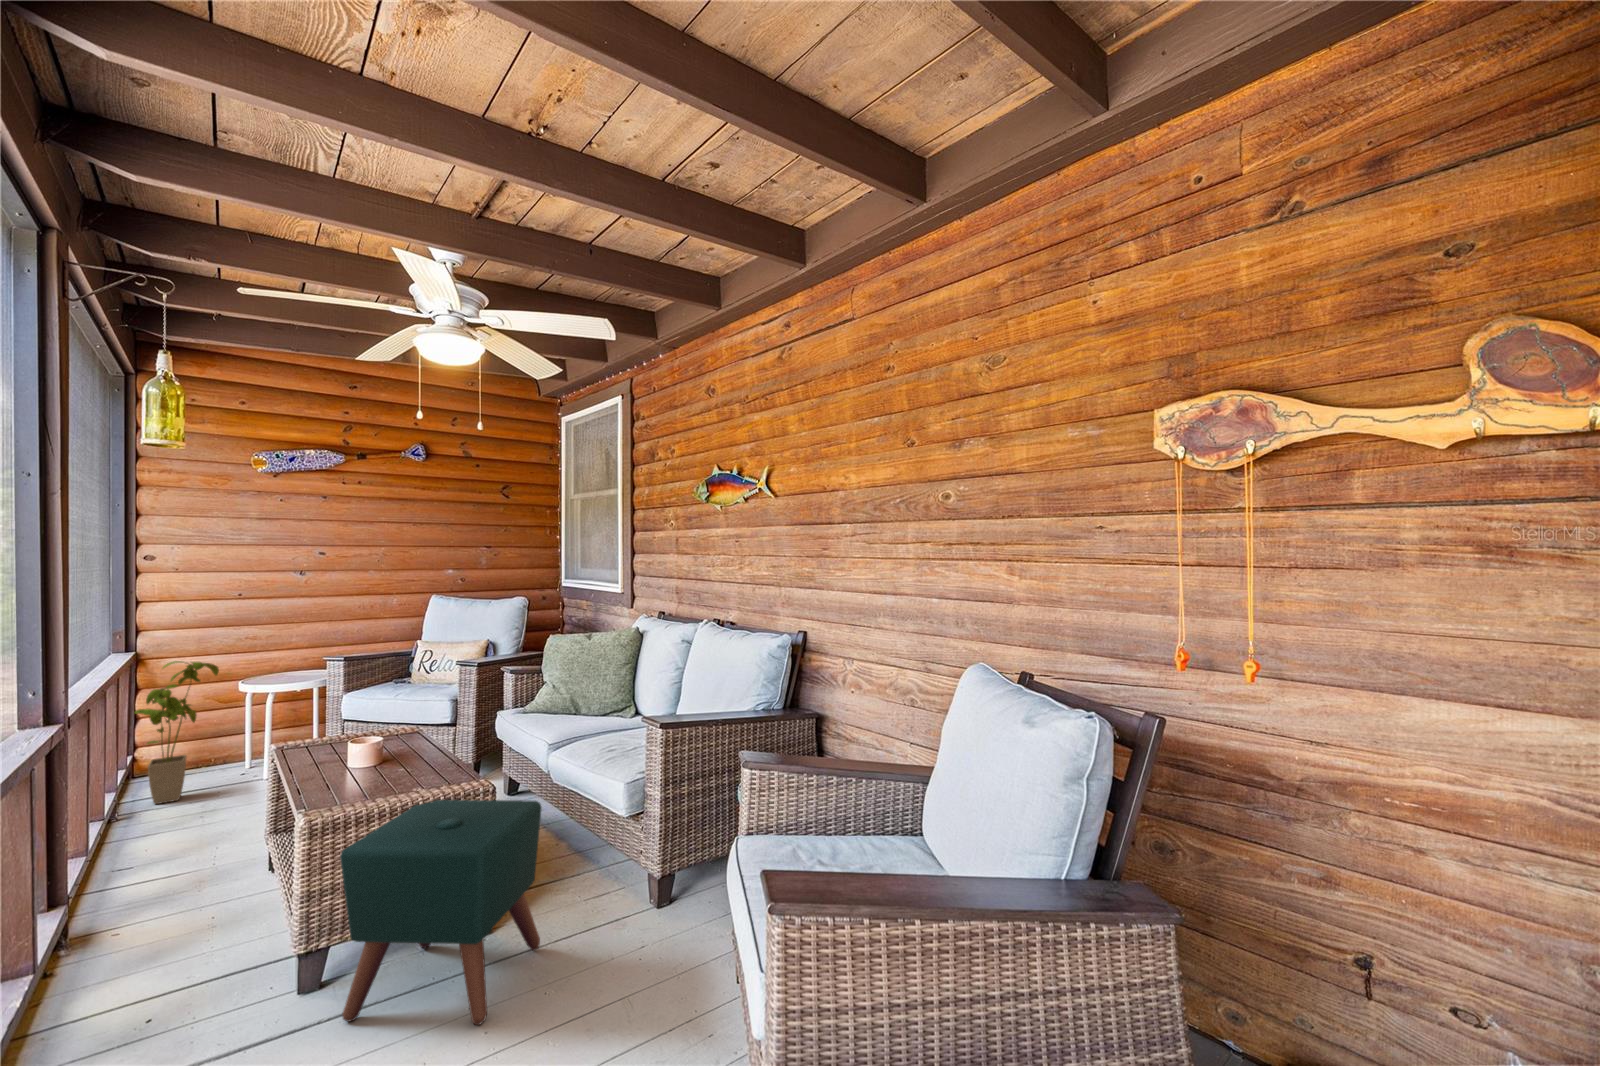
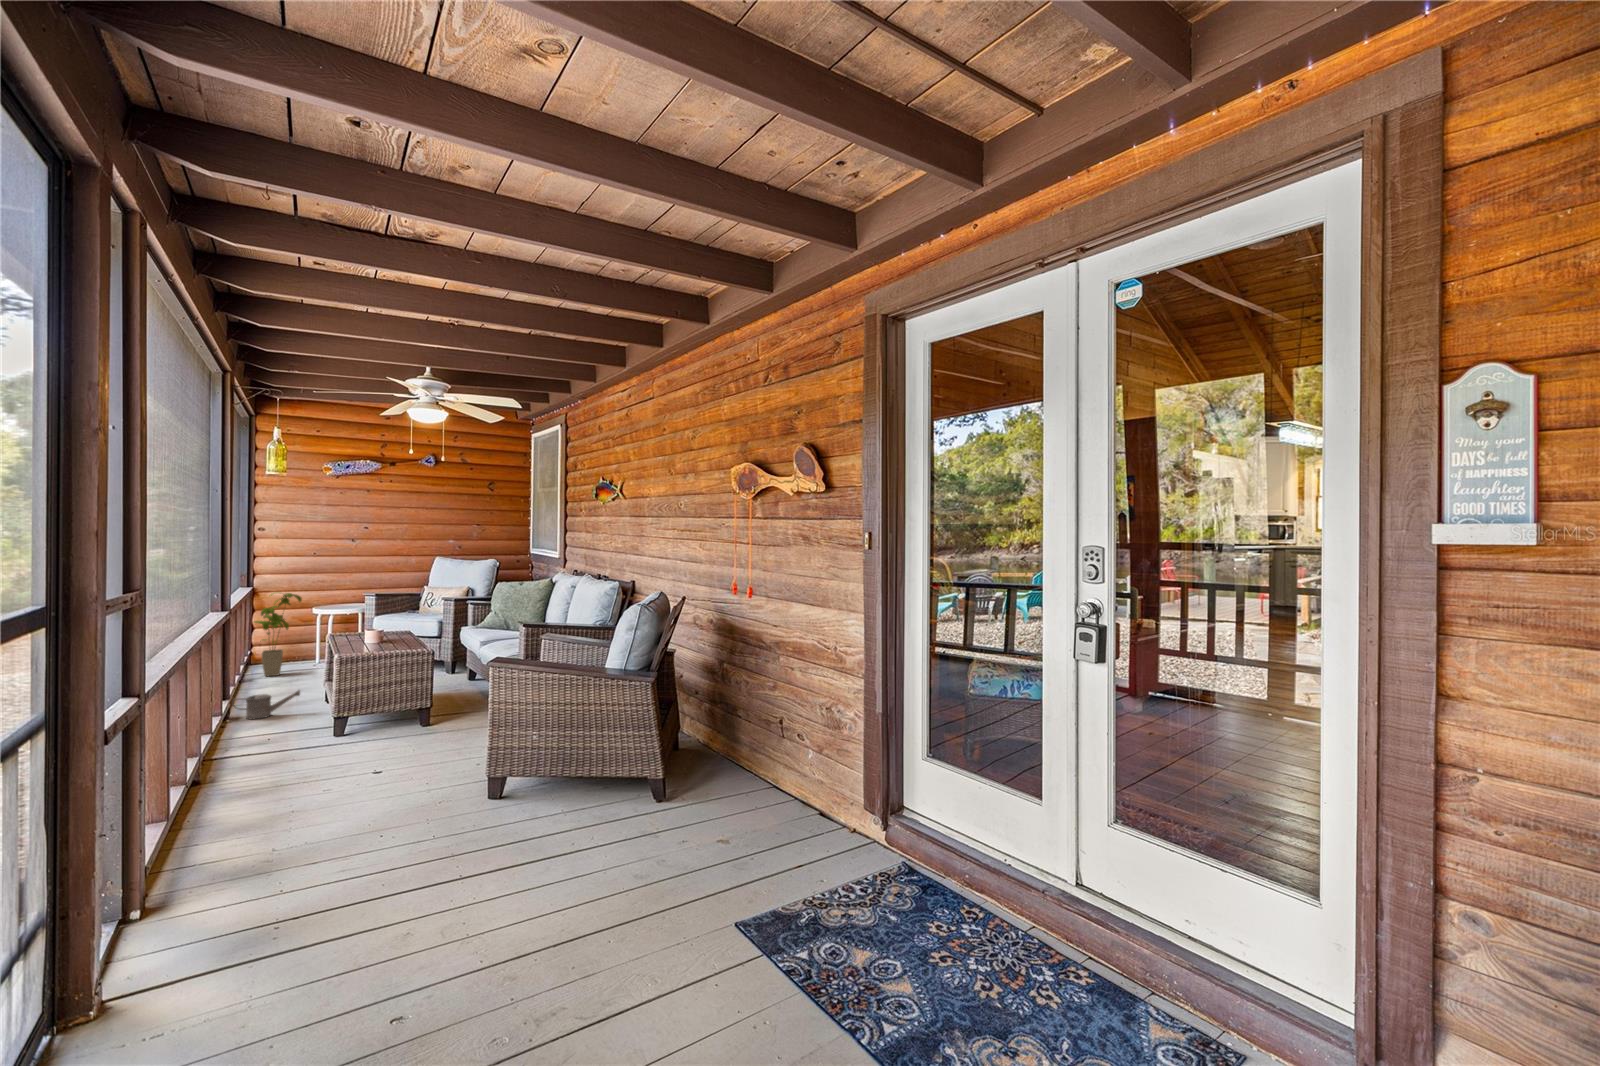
ottoman: present [340,800,541,1025] -> none [353,656,455,750]
watering can: none [75,858,218,934] -> present [232,690,300,719]

